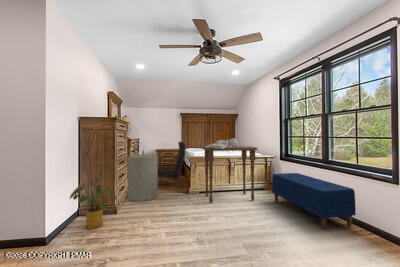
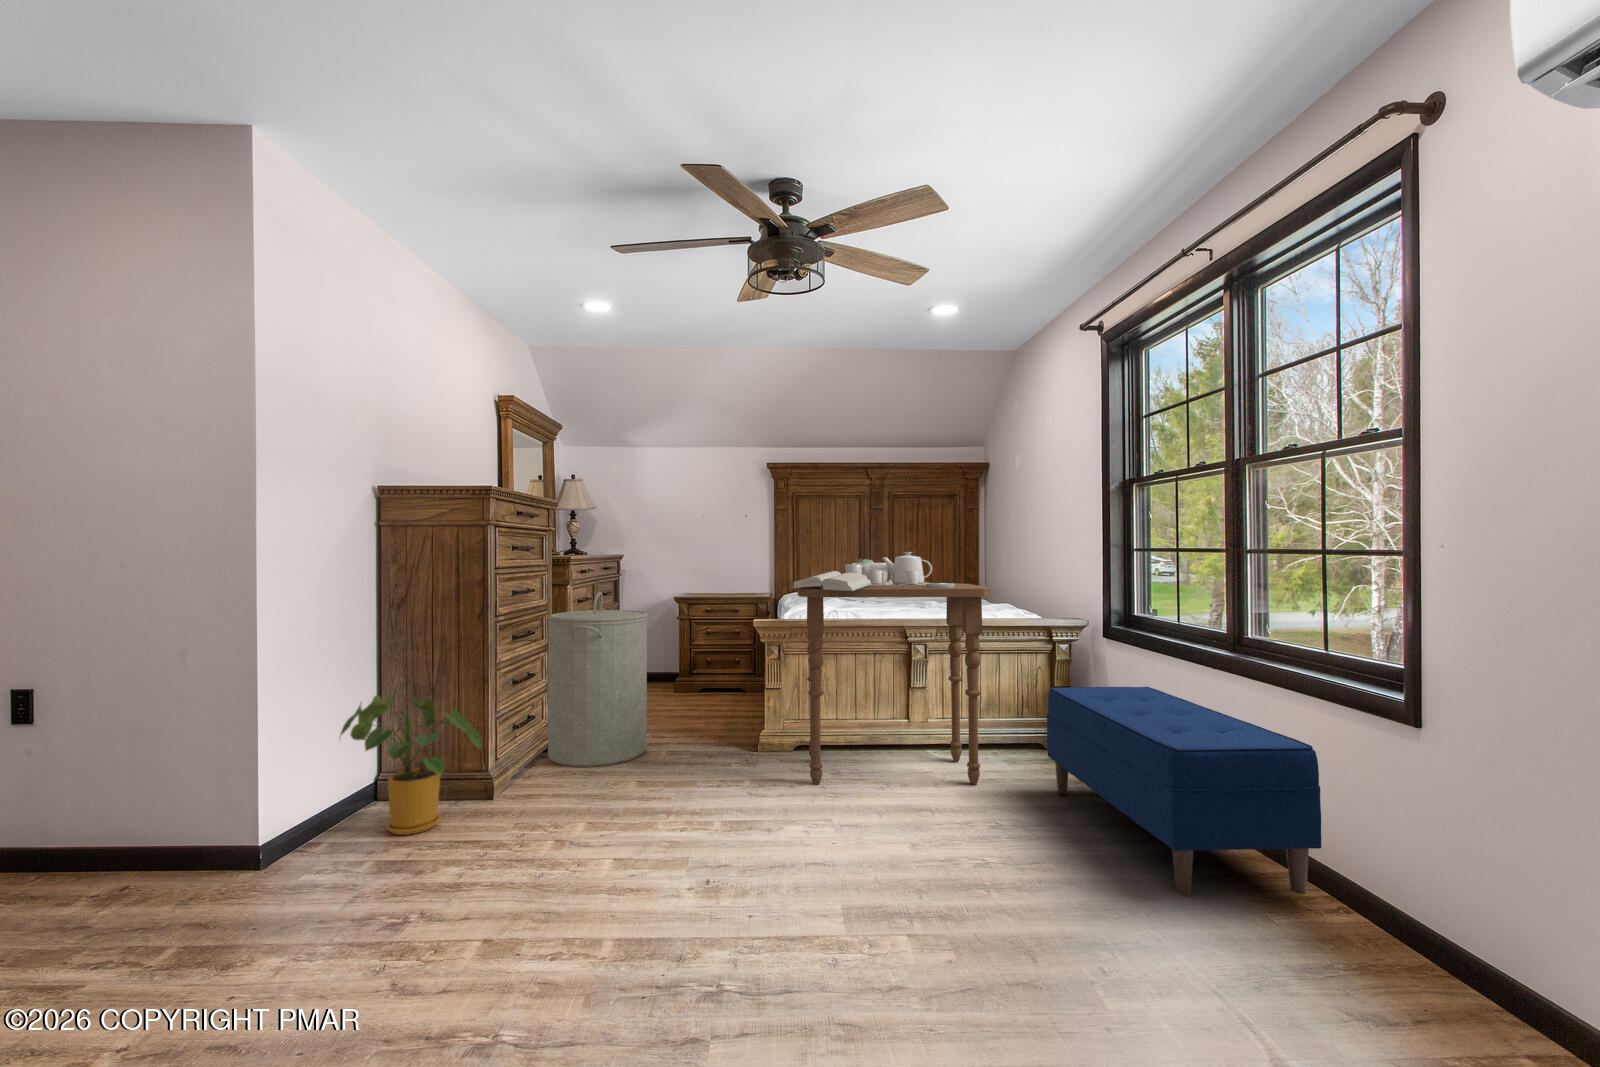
lounge chair: present [158,142,186,188] -> none [654,567,764,729]

